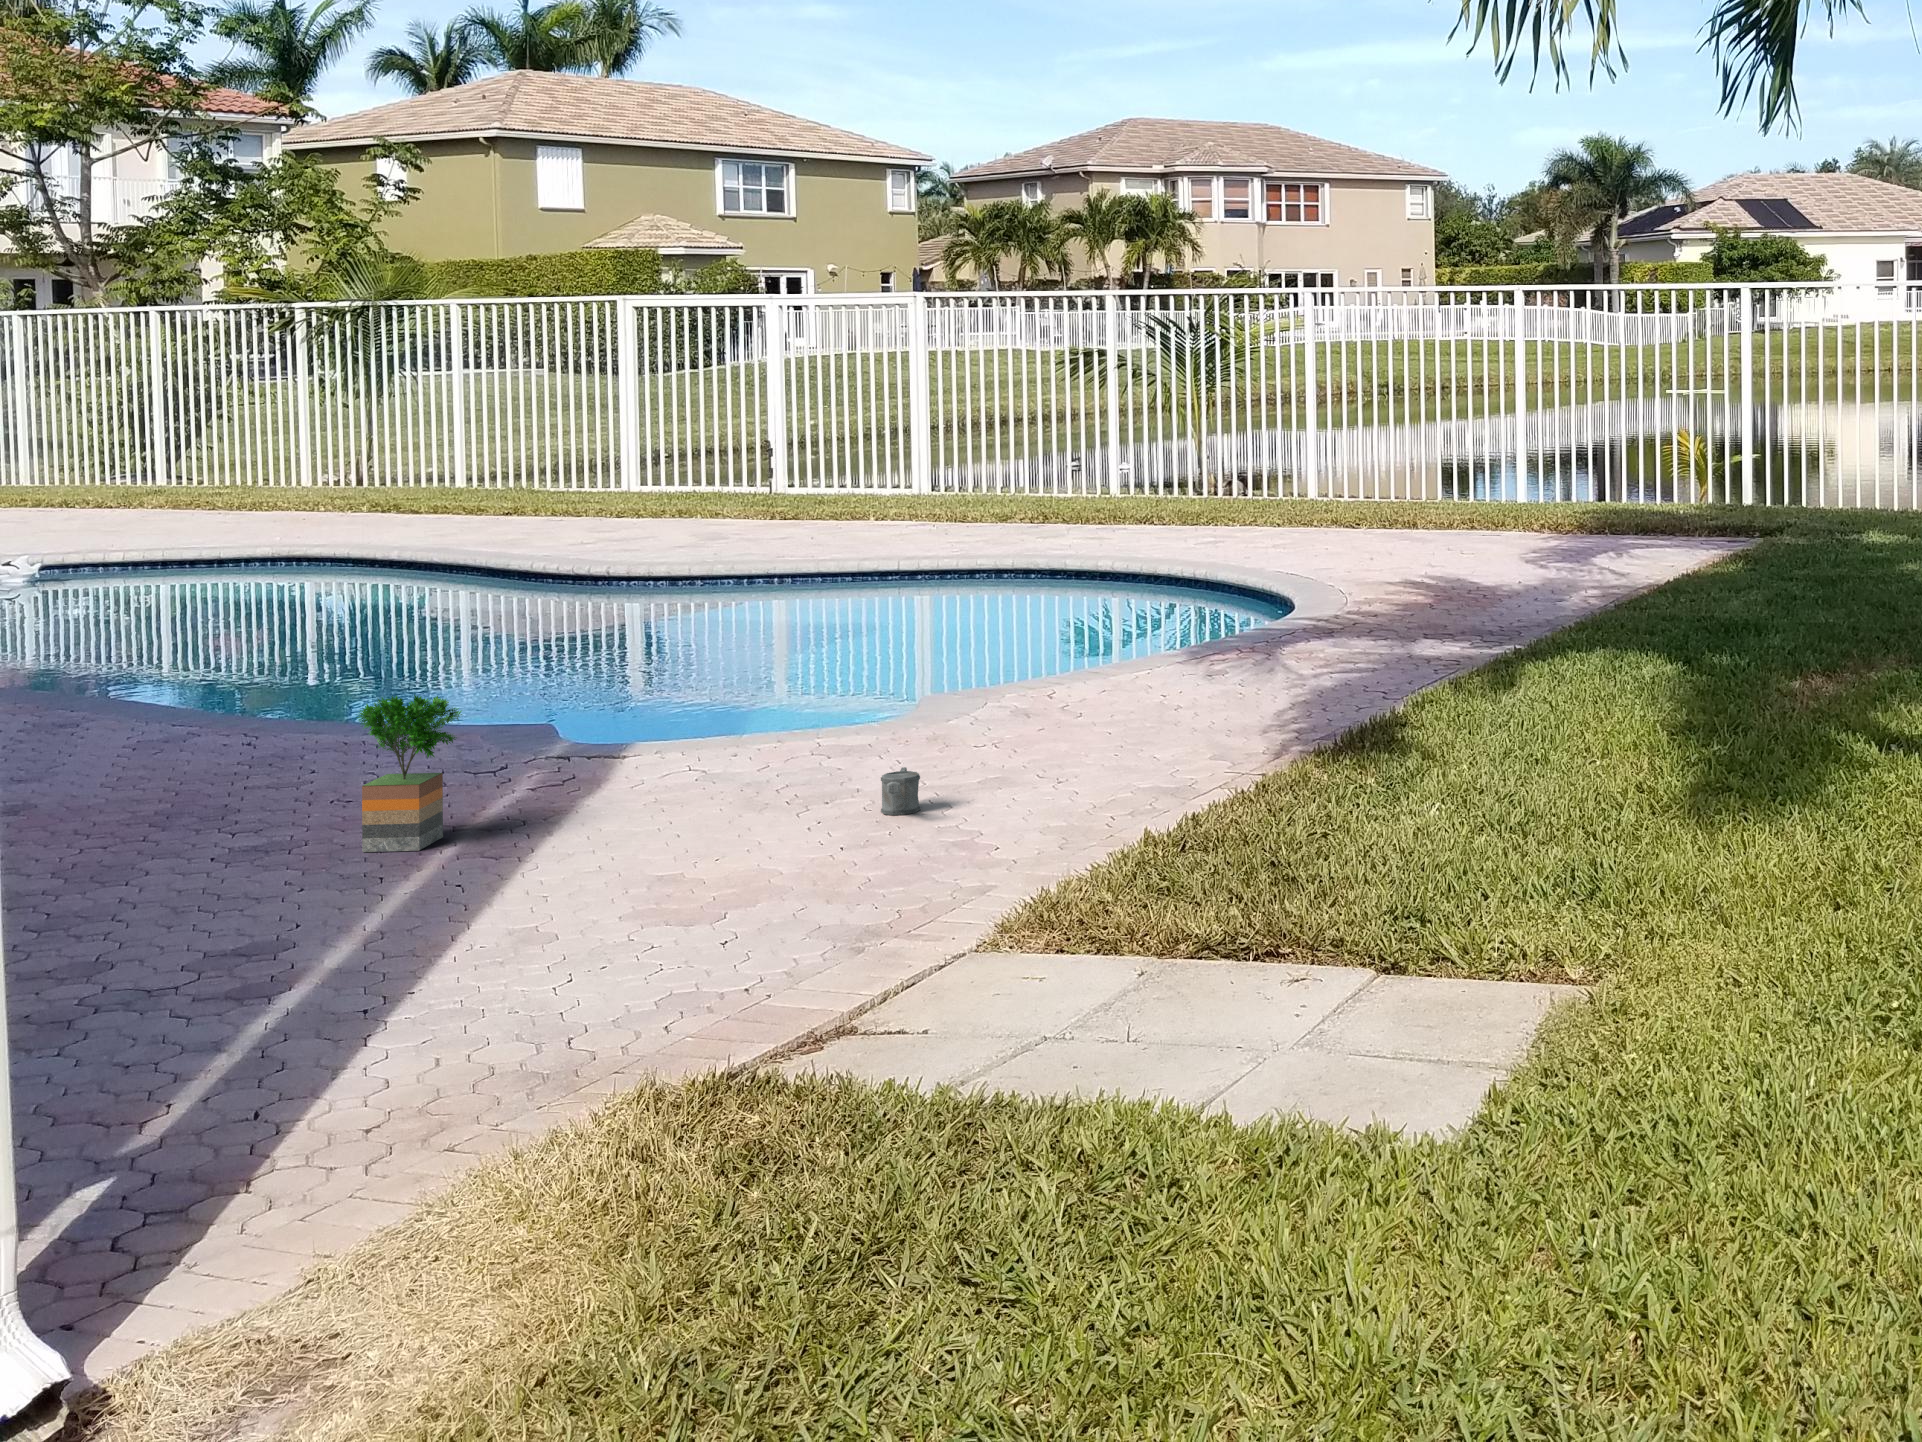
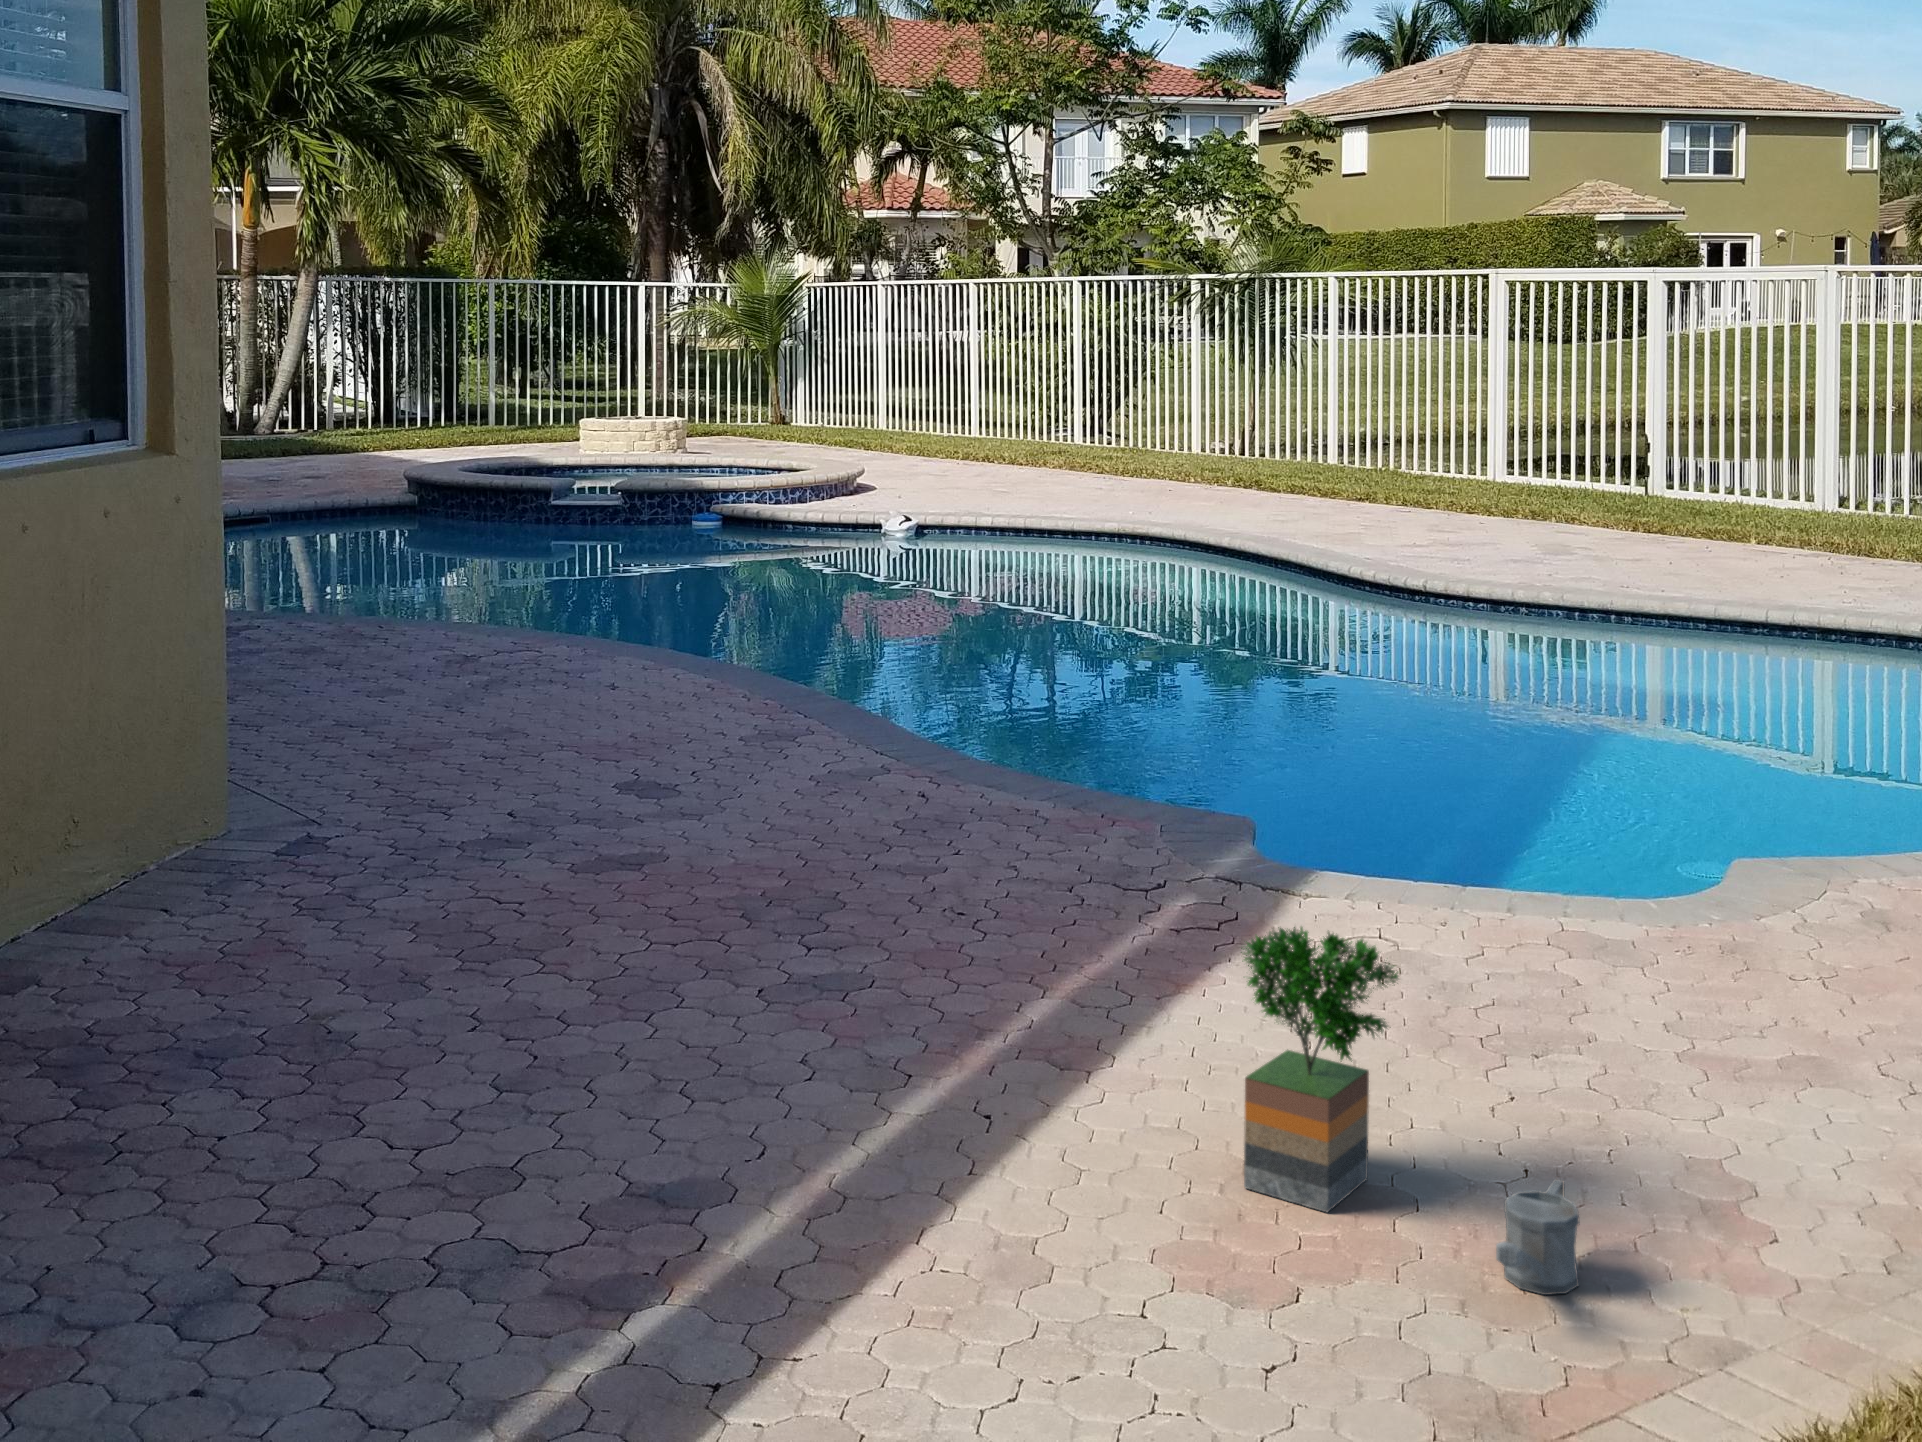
potted tree: present [358,695,462,852] -> present [1241,927,1398,1212]

